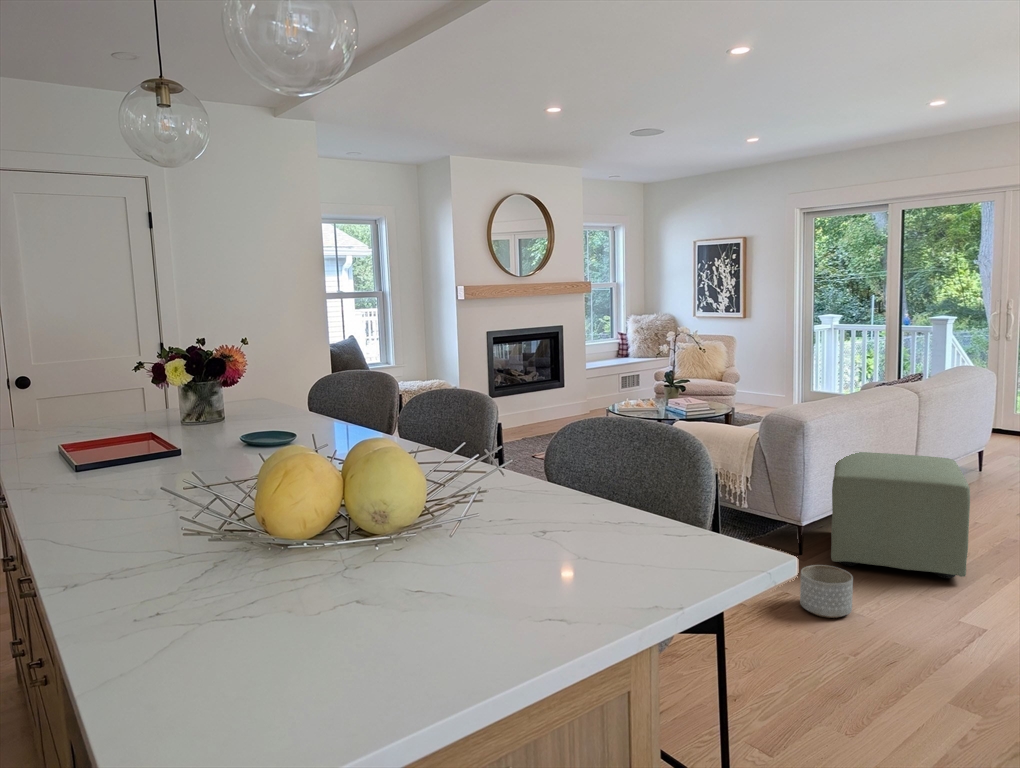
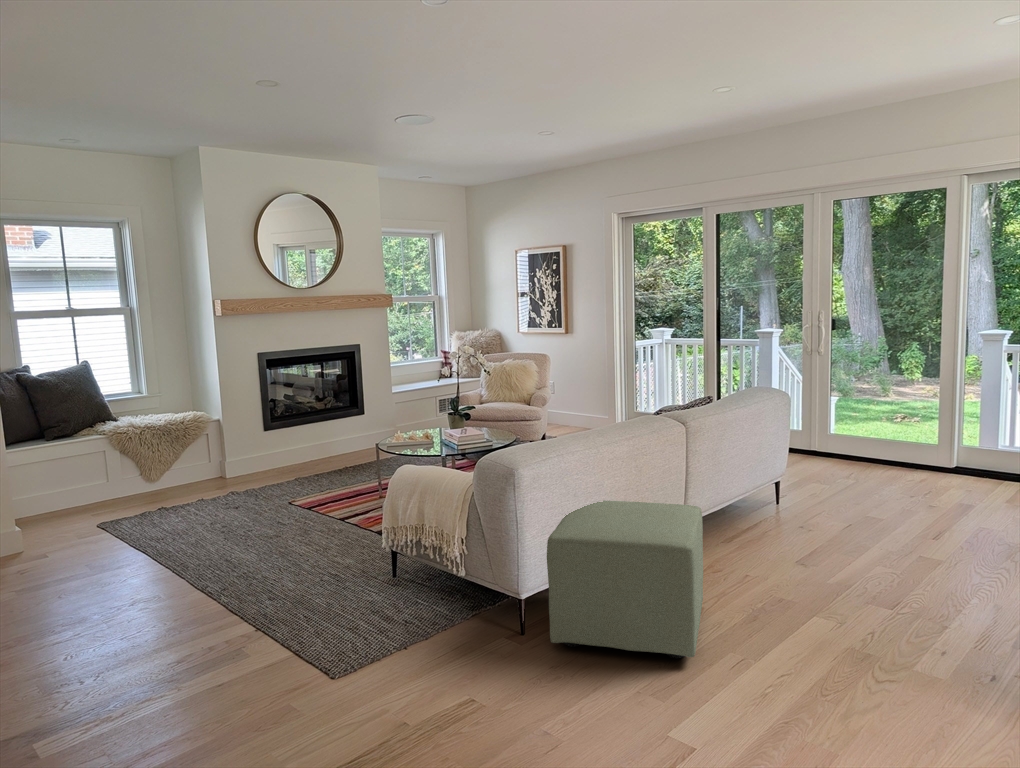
planter: present [800,565,853,618] -> none [478,659,540,732]

